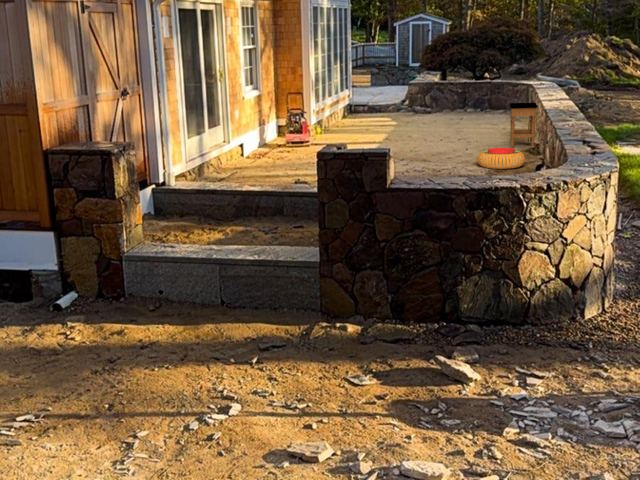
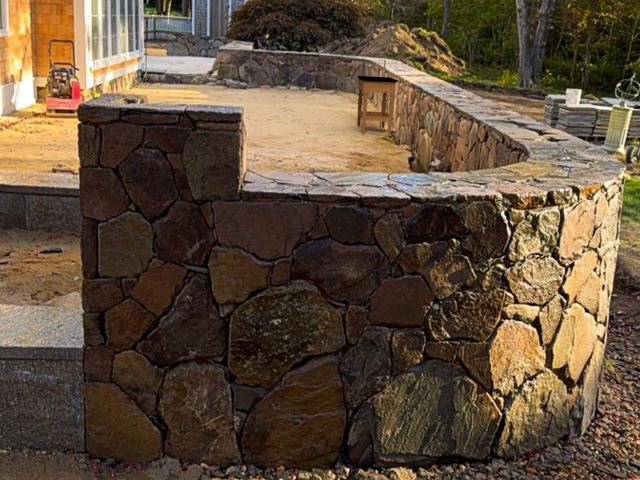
pouf: present [478,148,525,169] -> none [327,132,391,161]

